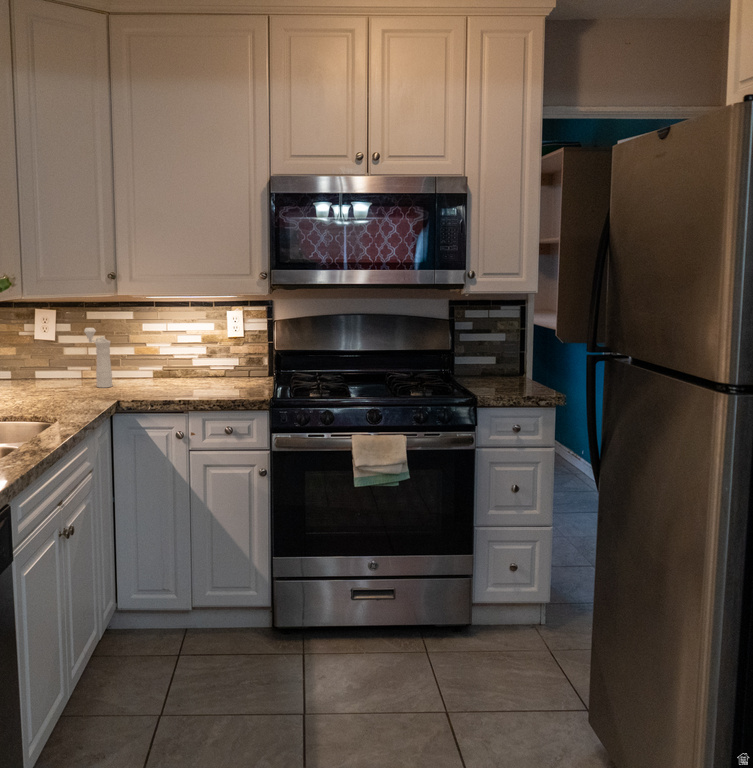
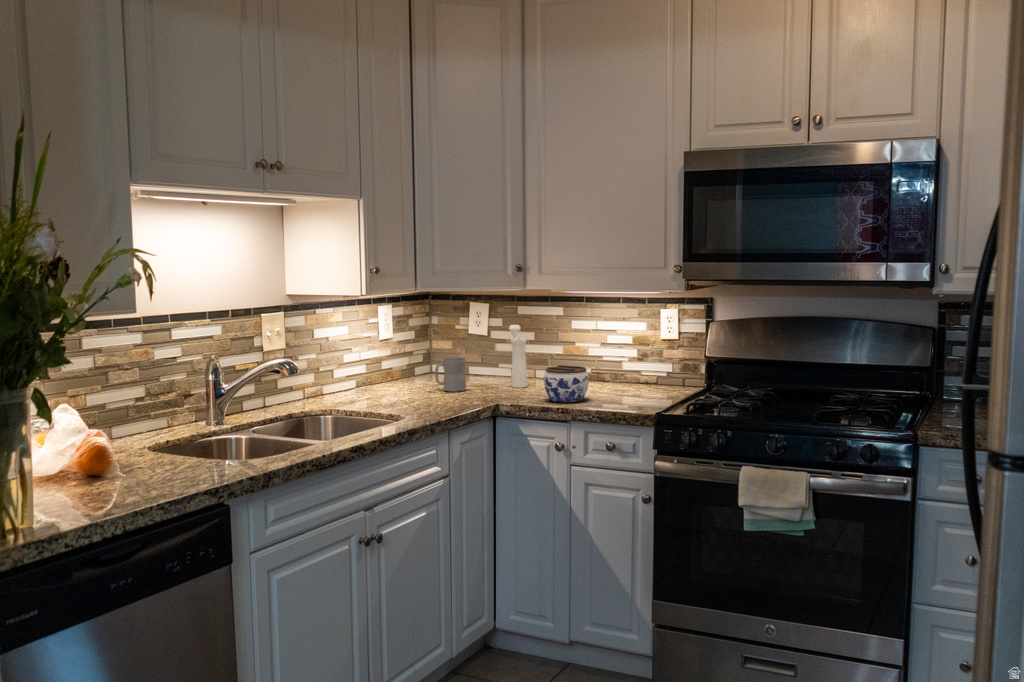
mug: none [23,361,58,395] -> present [435,357,466,392]
jar: none [155,363,197,396] -> present [544,365,589,402]

